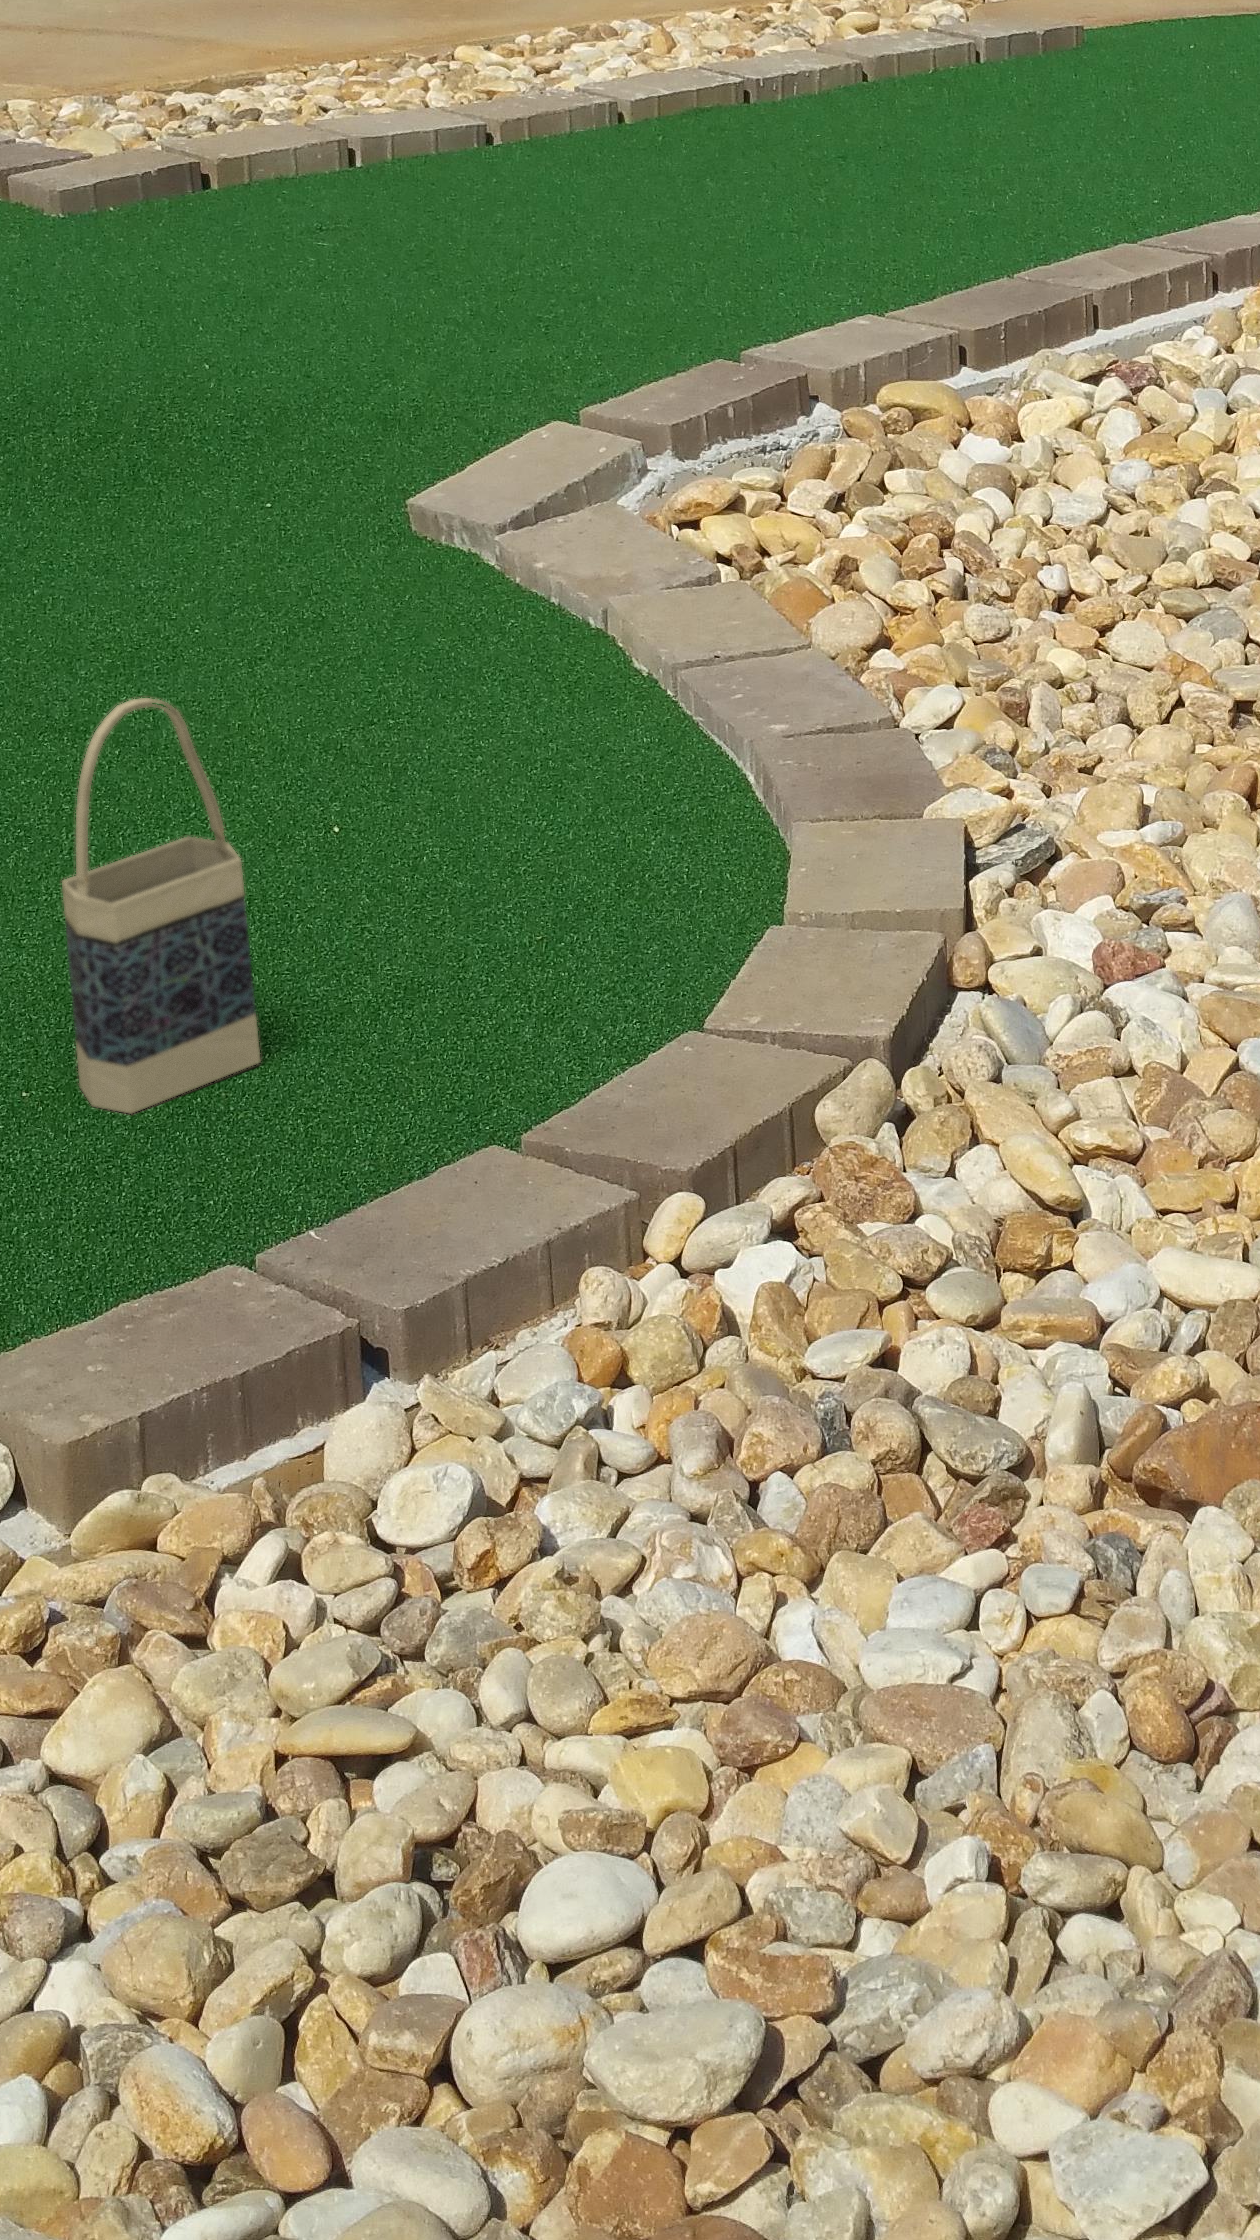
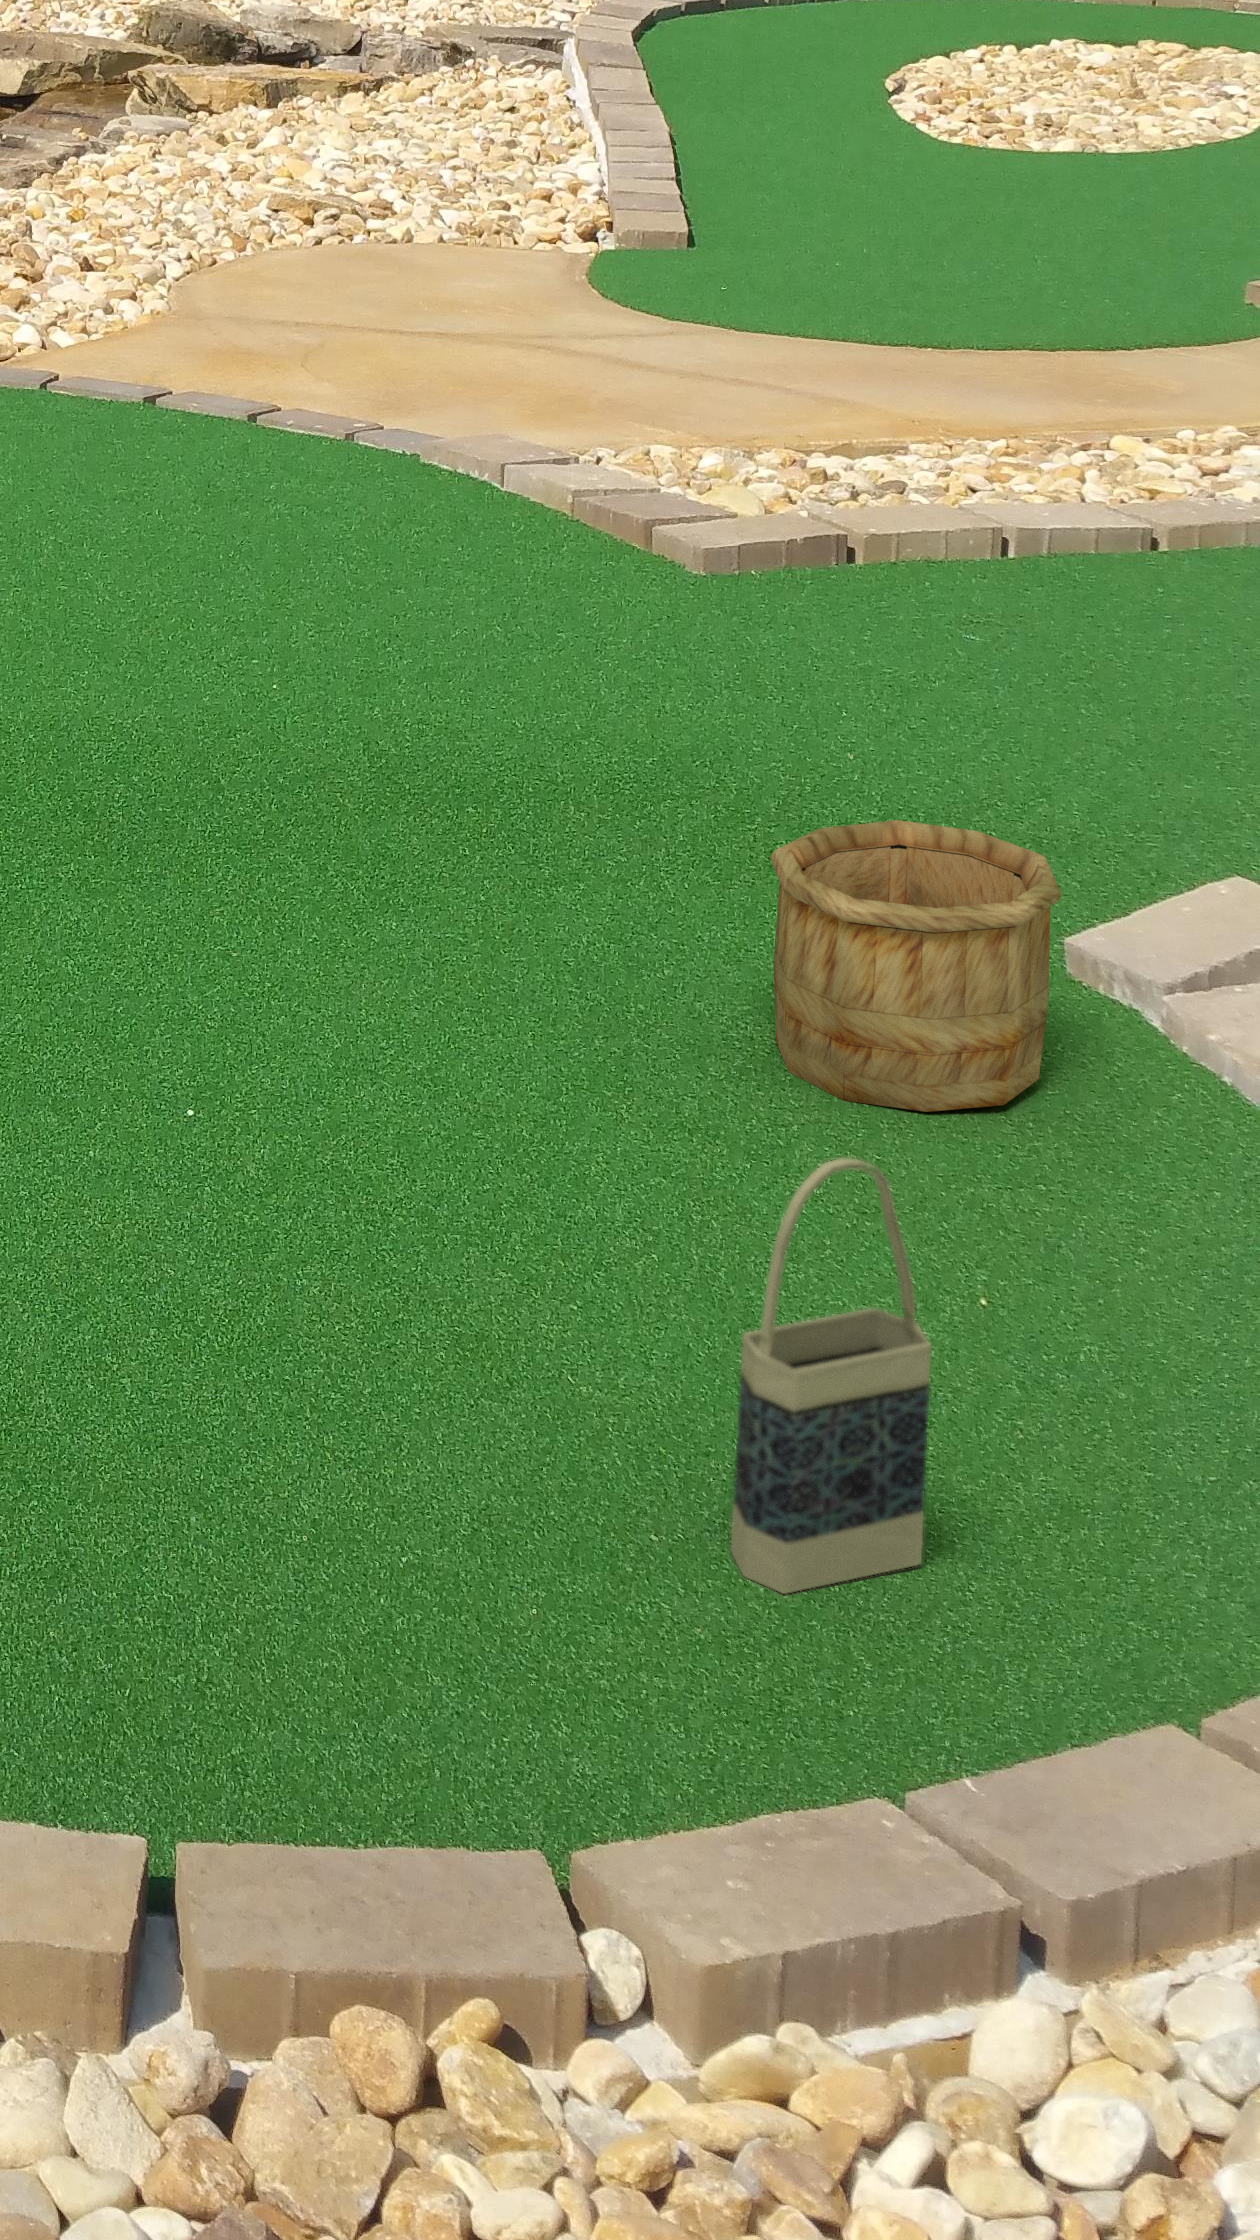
wooden bucket: none [93,404,373,674] -> present [770,820,1061,1112]

